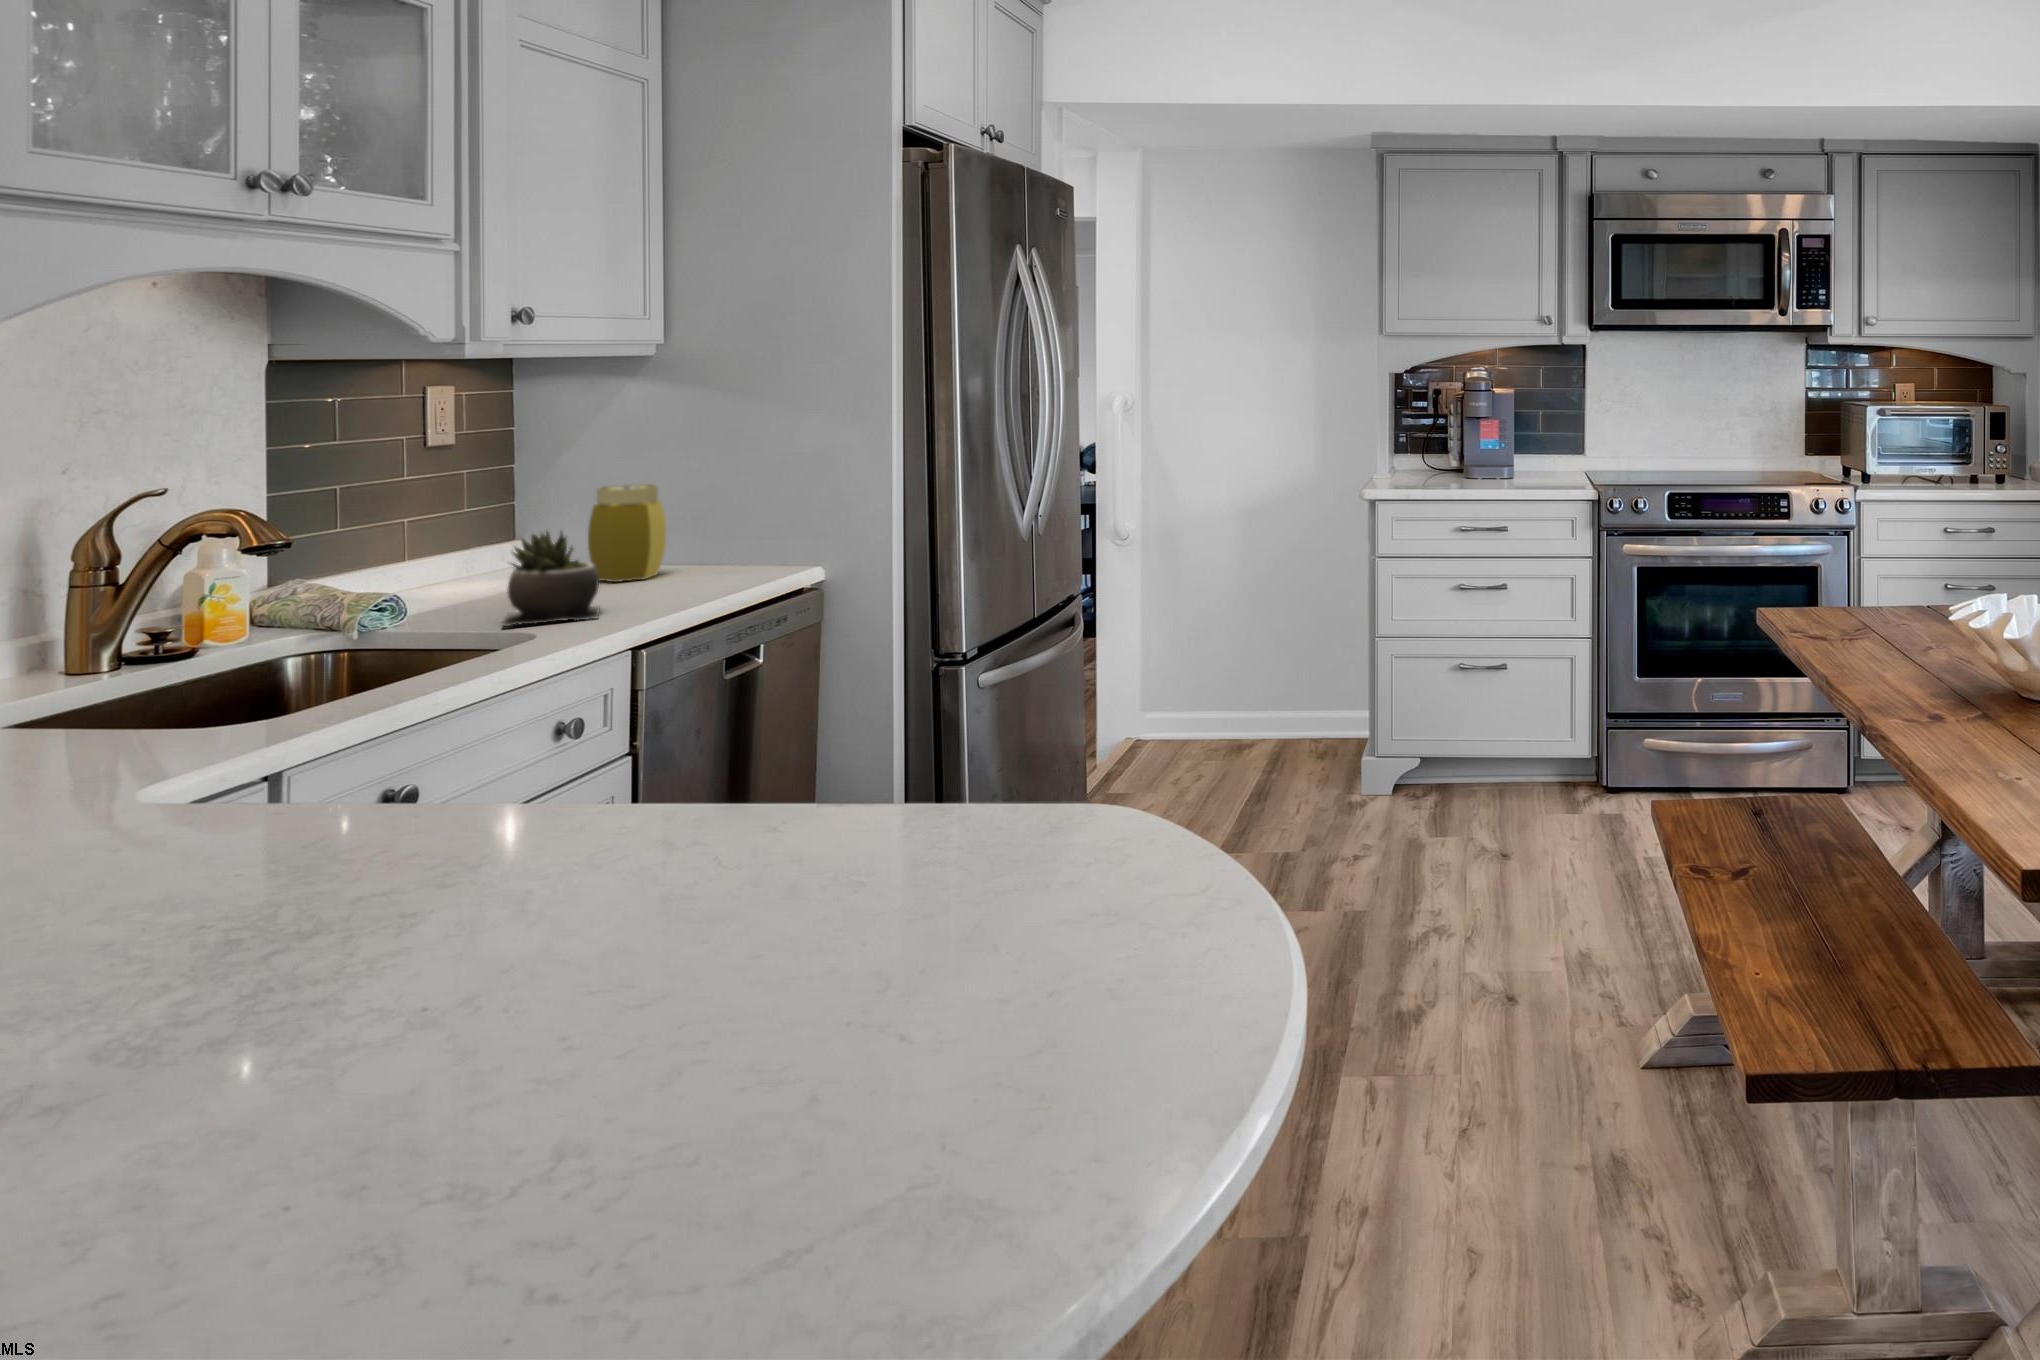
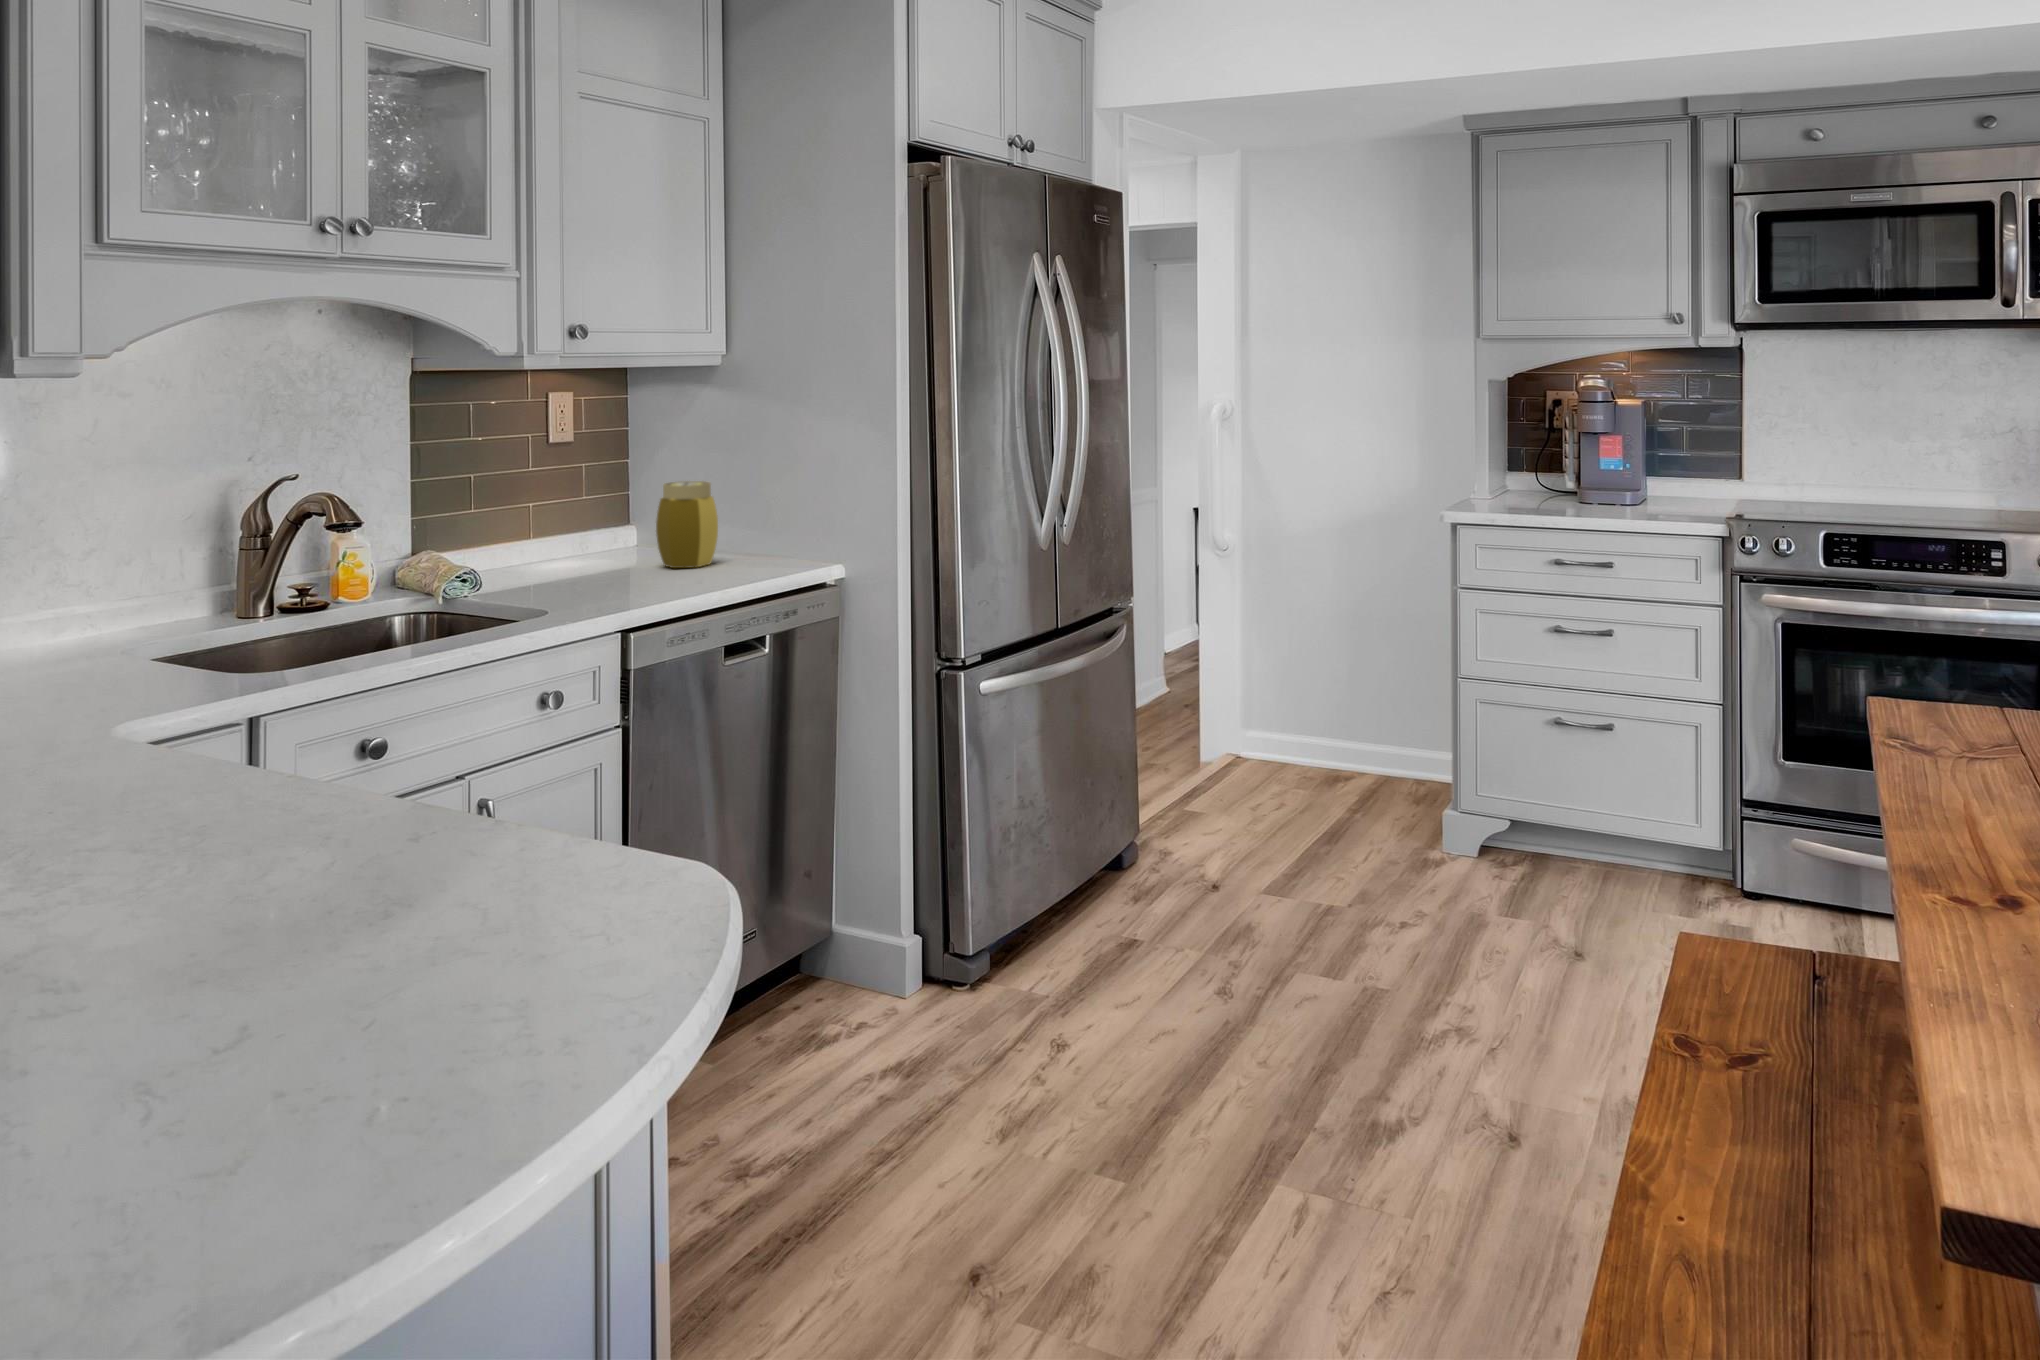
succulent plant: present [503,531,600,626] -> none [549,520,639,603]

